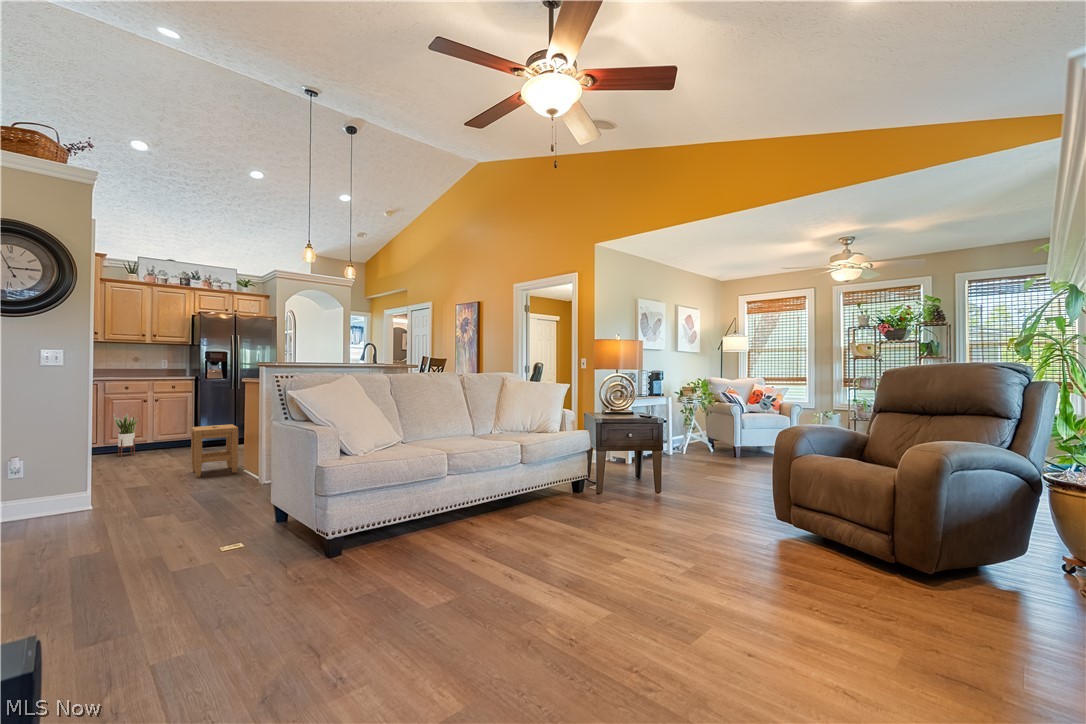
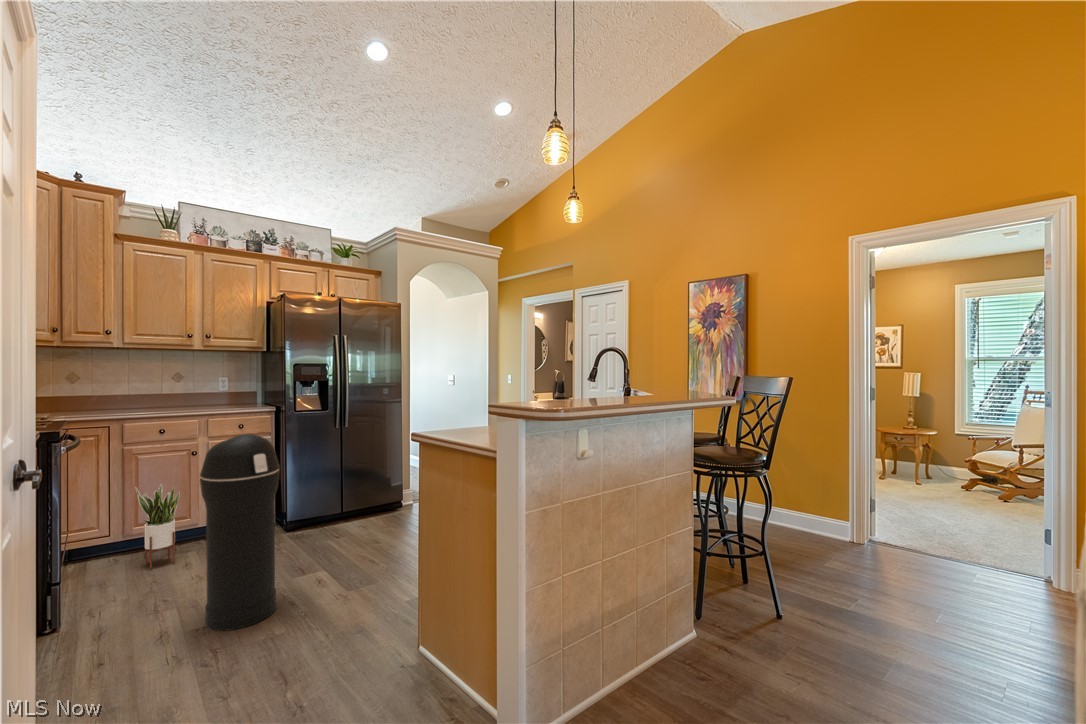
trash can: none [149,381,189,468] -> present [200,434,280,631]
stool: present [191,424,238,477] -> none [293,531,402,693]

